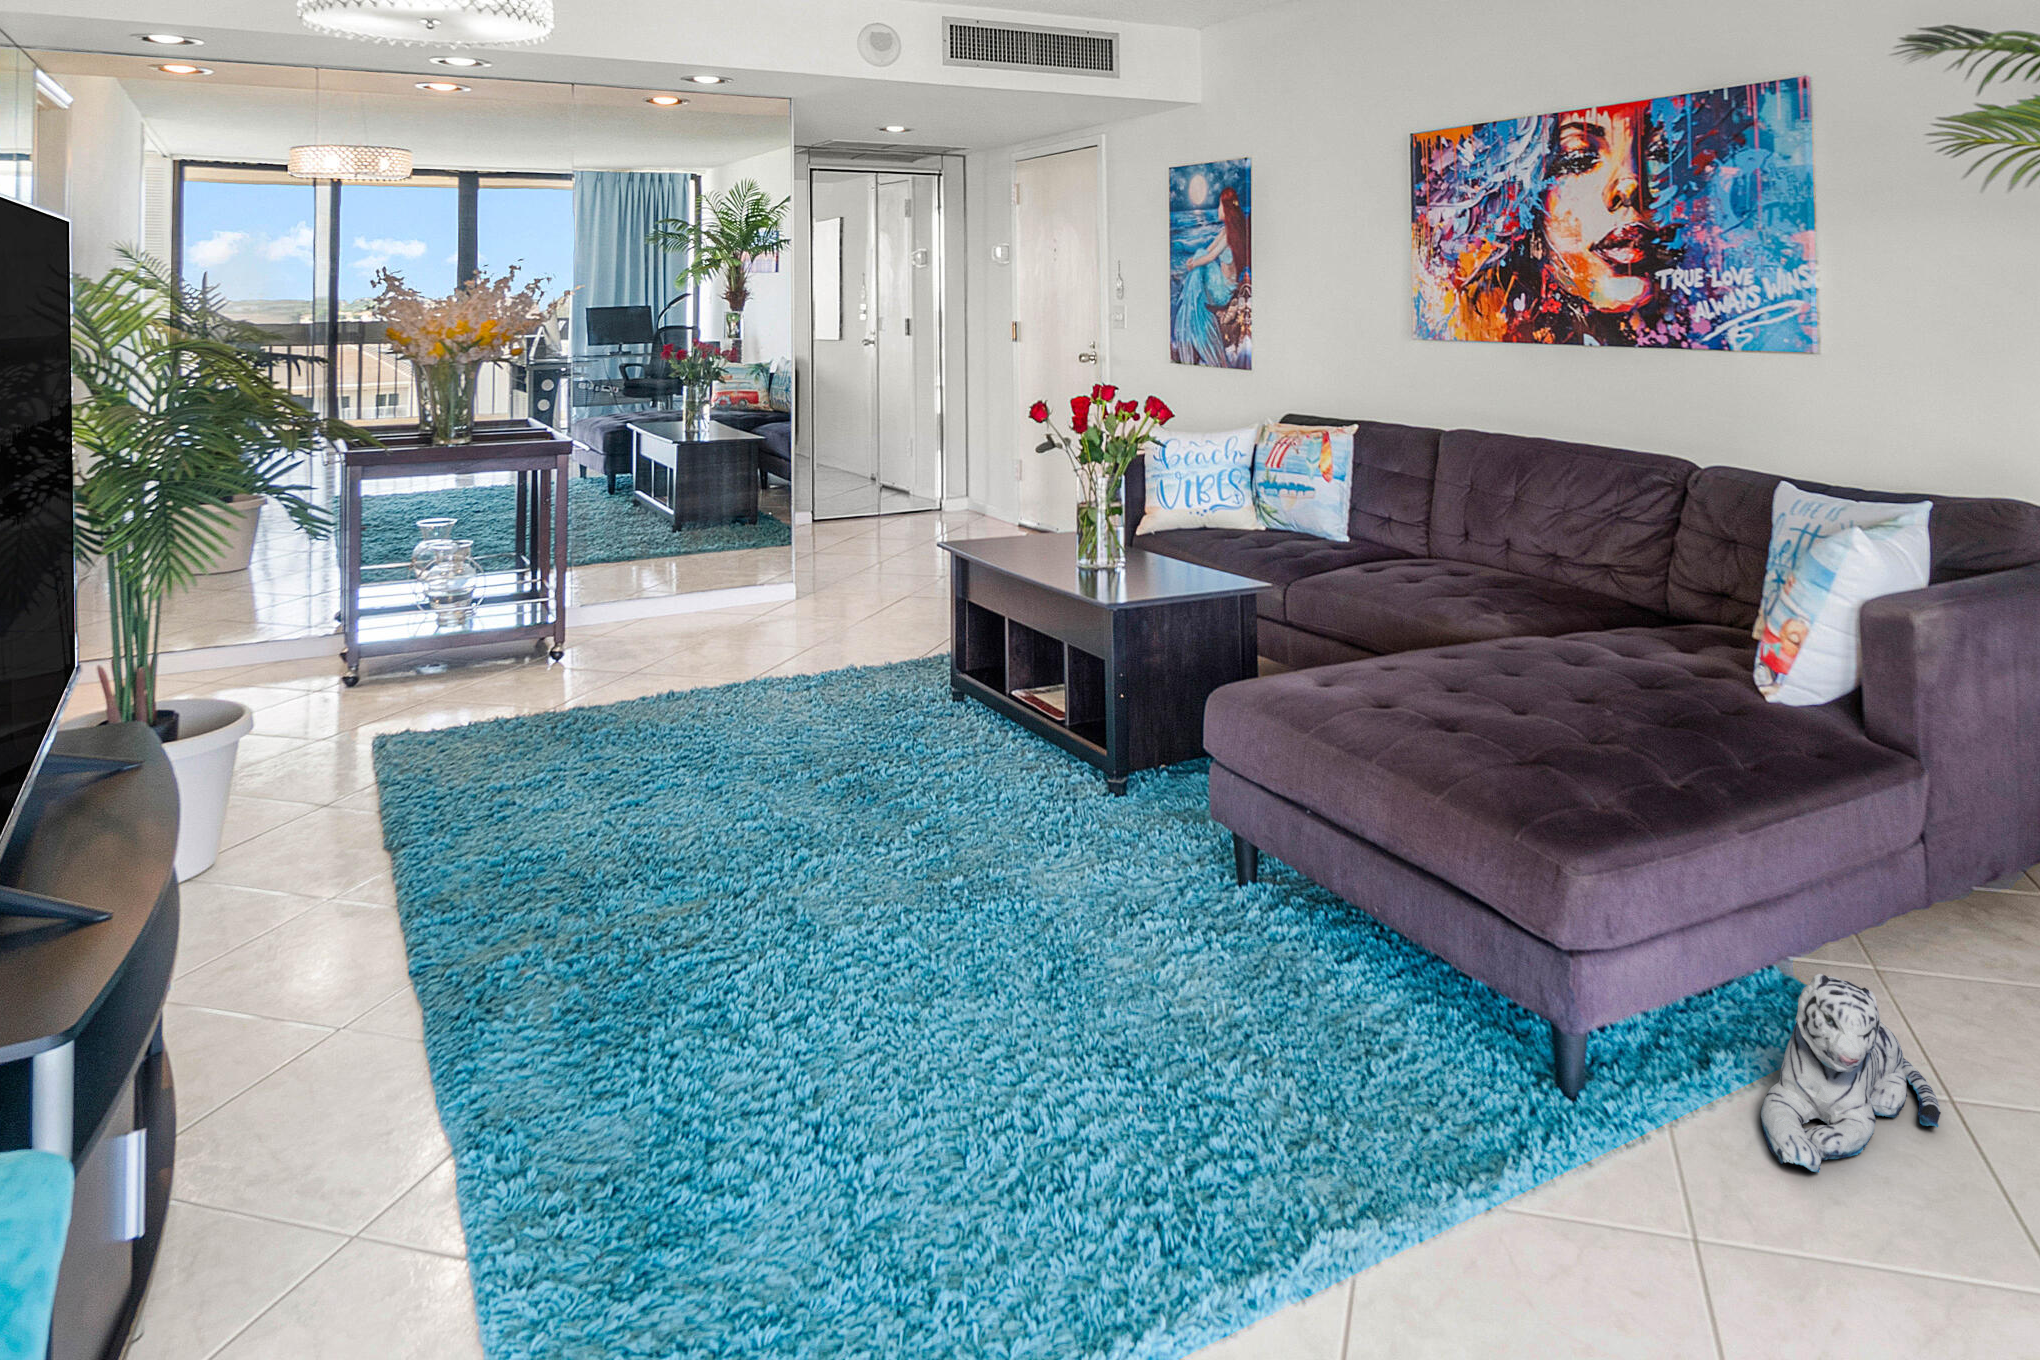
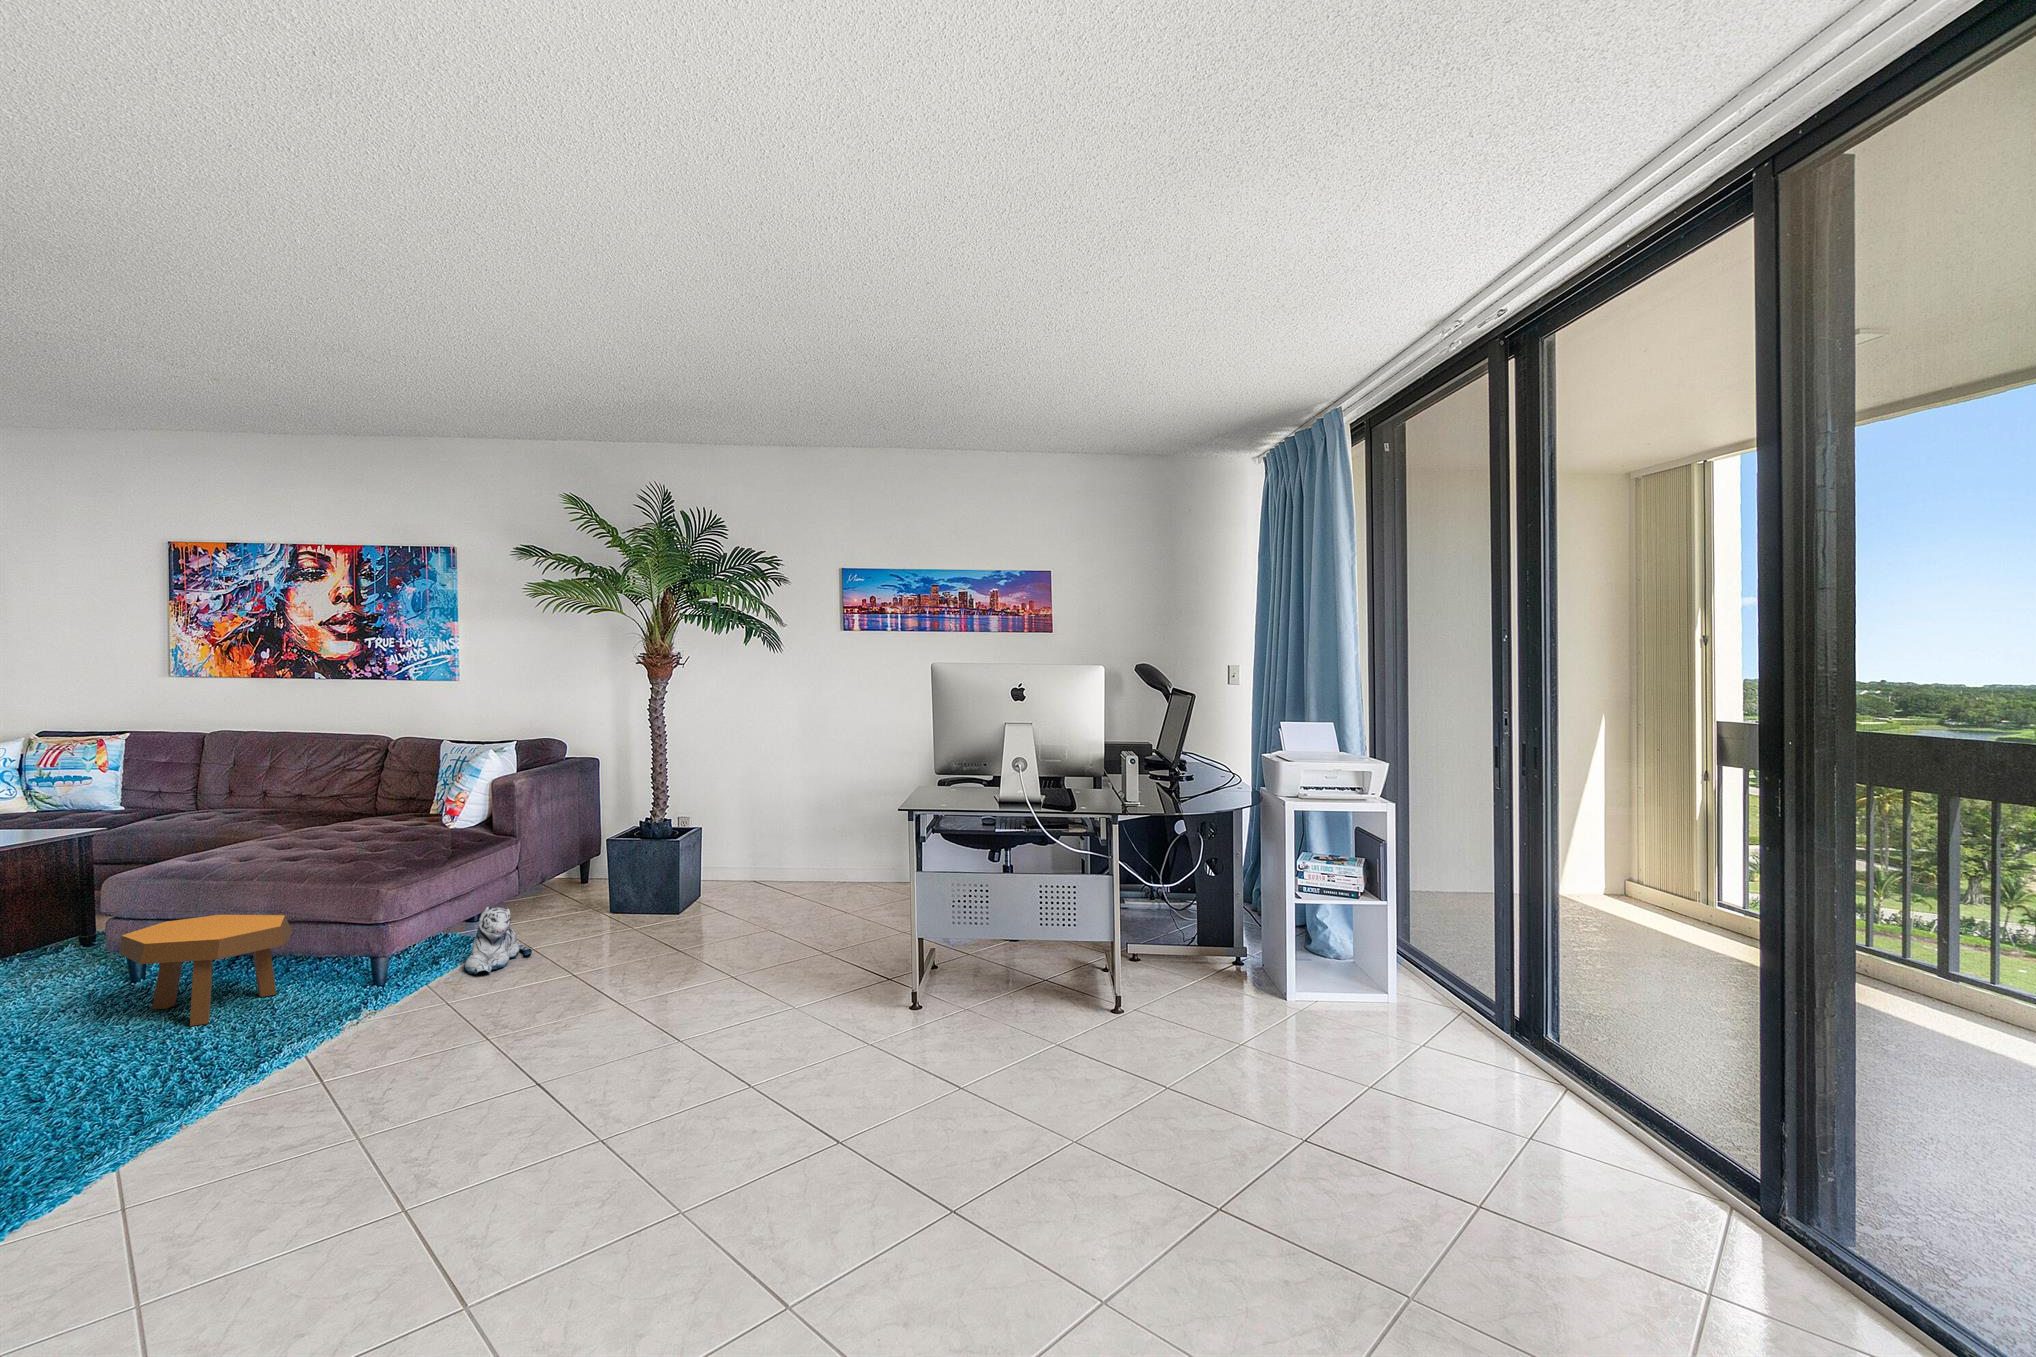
footstool: none [1157,831,1419,1099] -> present [119,915,292,1026]

